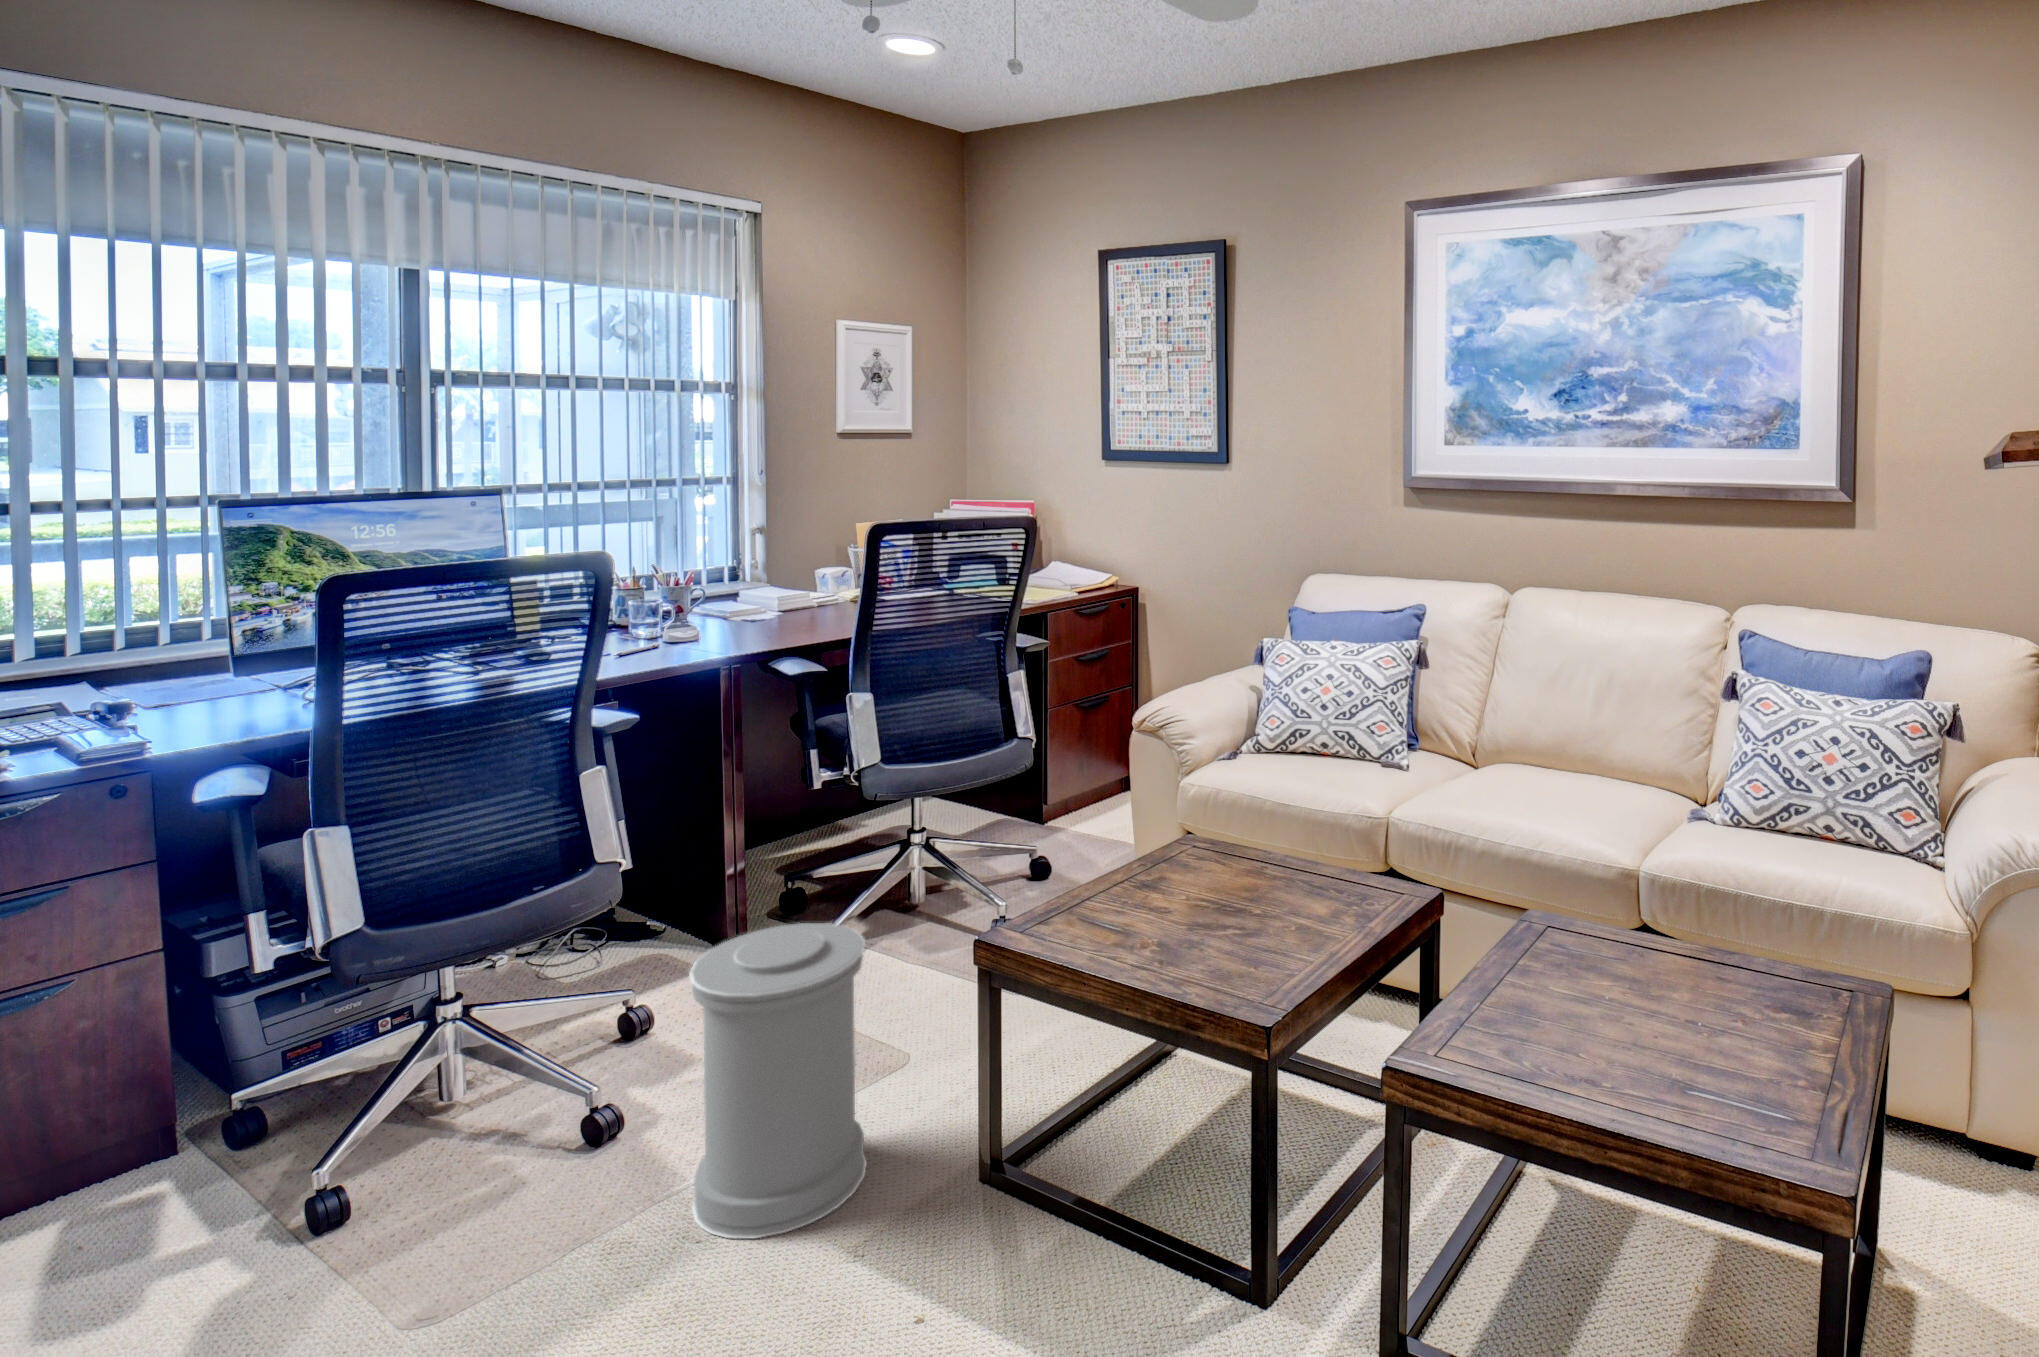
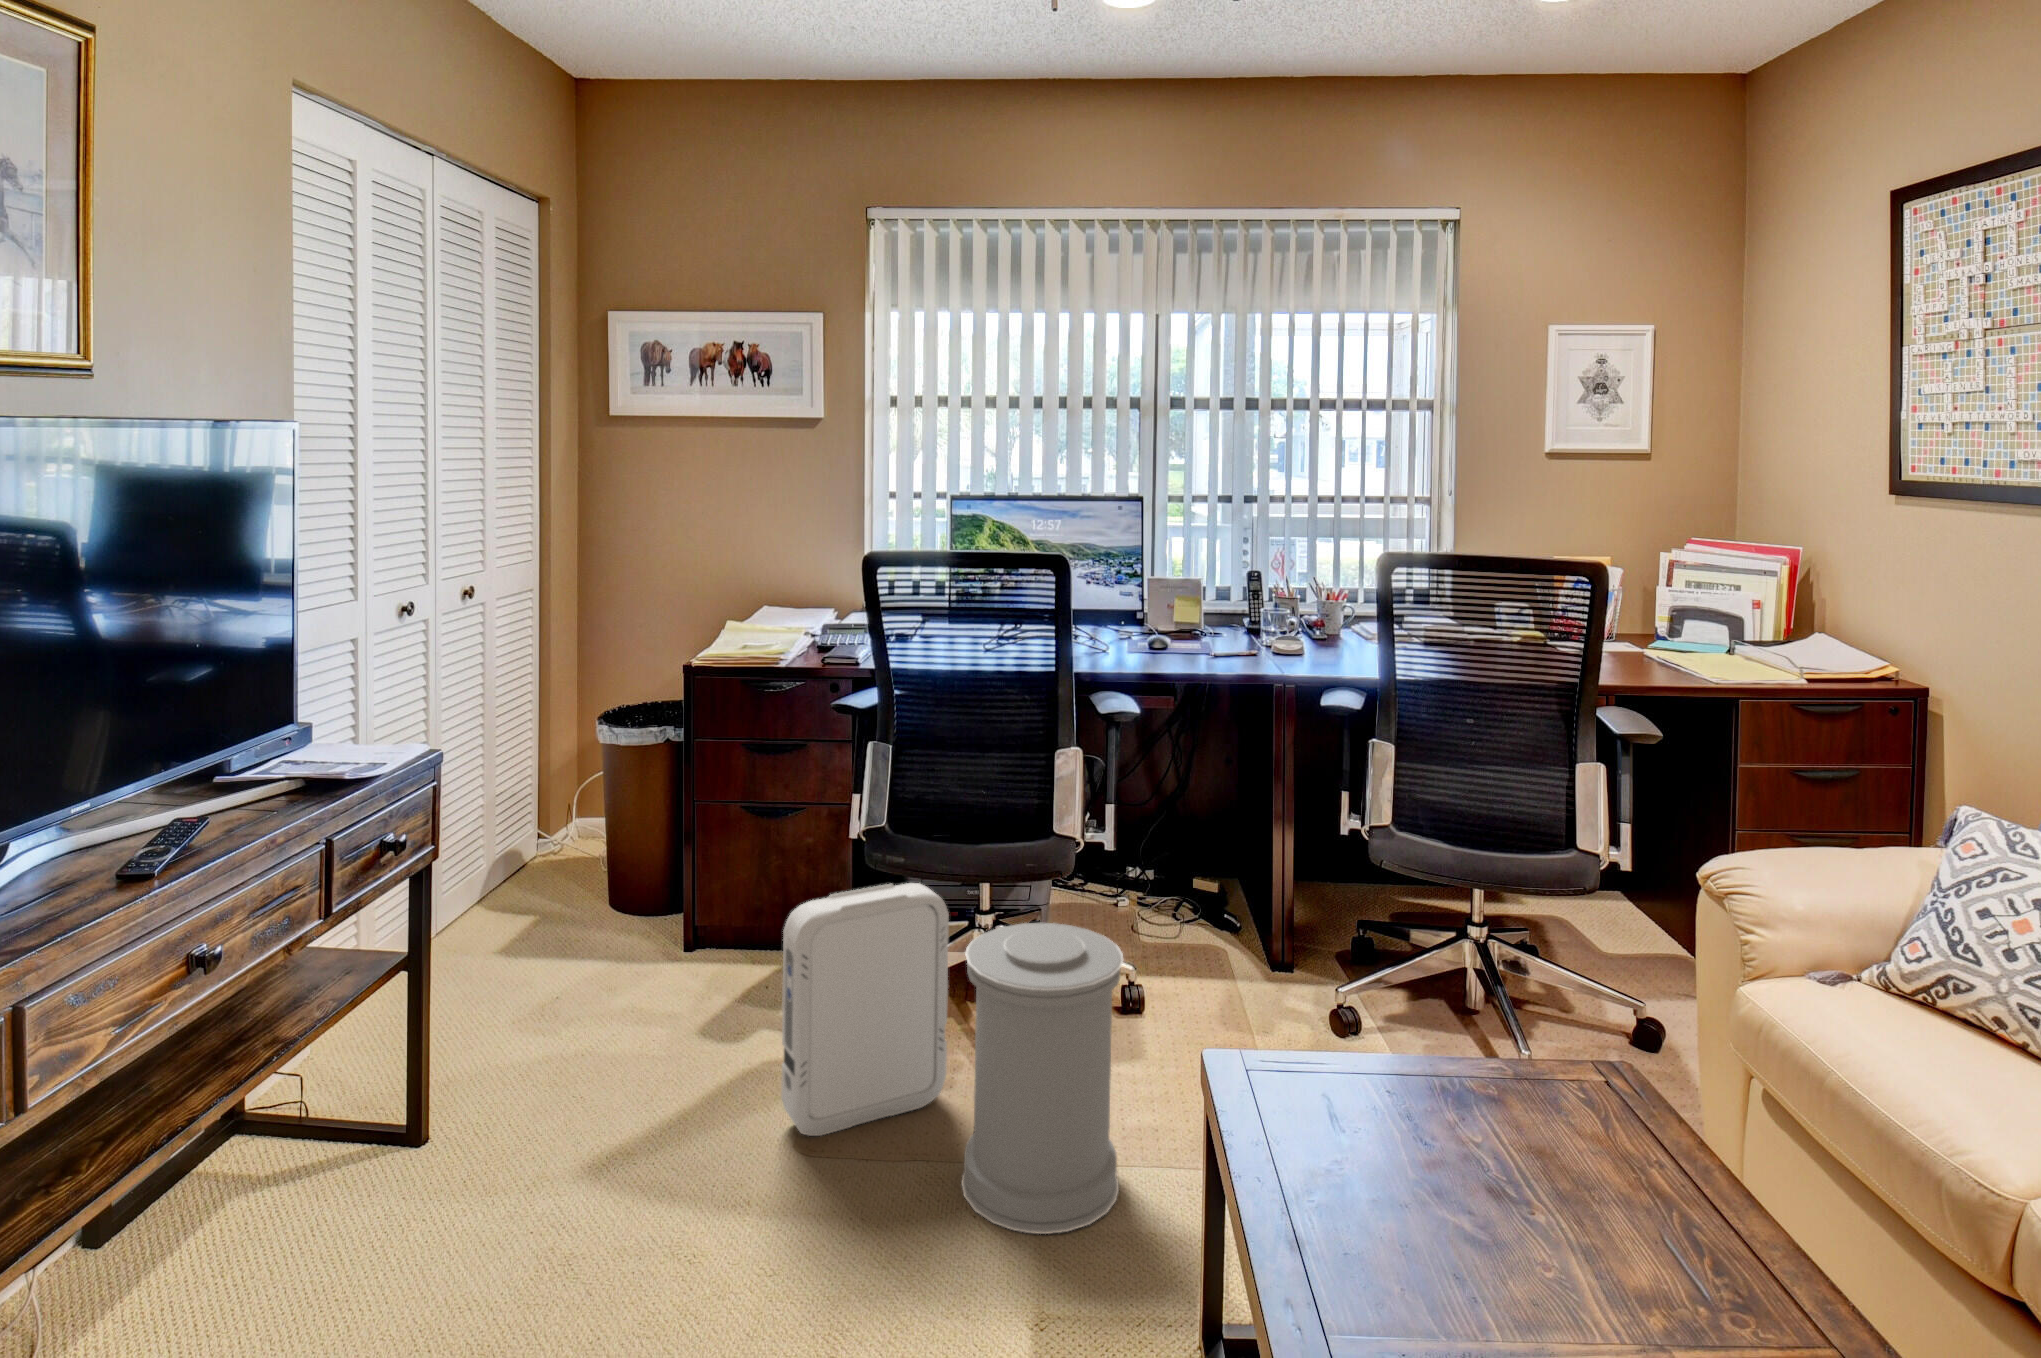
air purifier: none [405,971,590,1327] -> present [781,883,949,1136]

